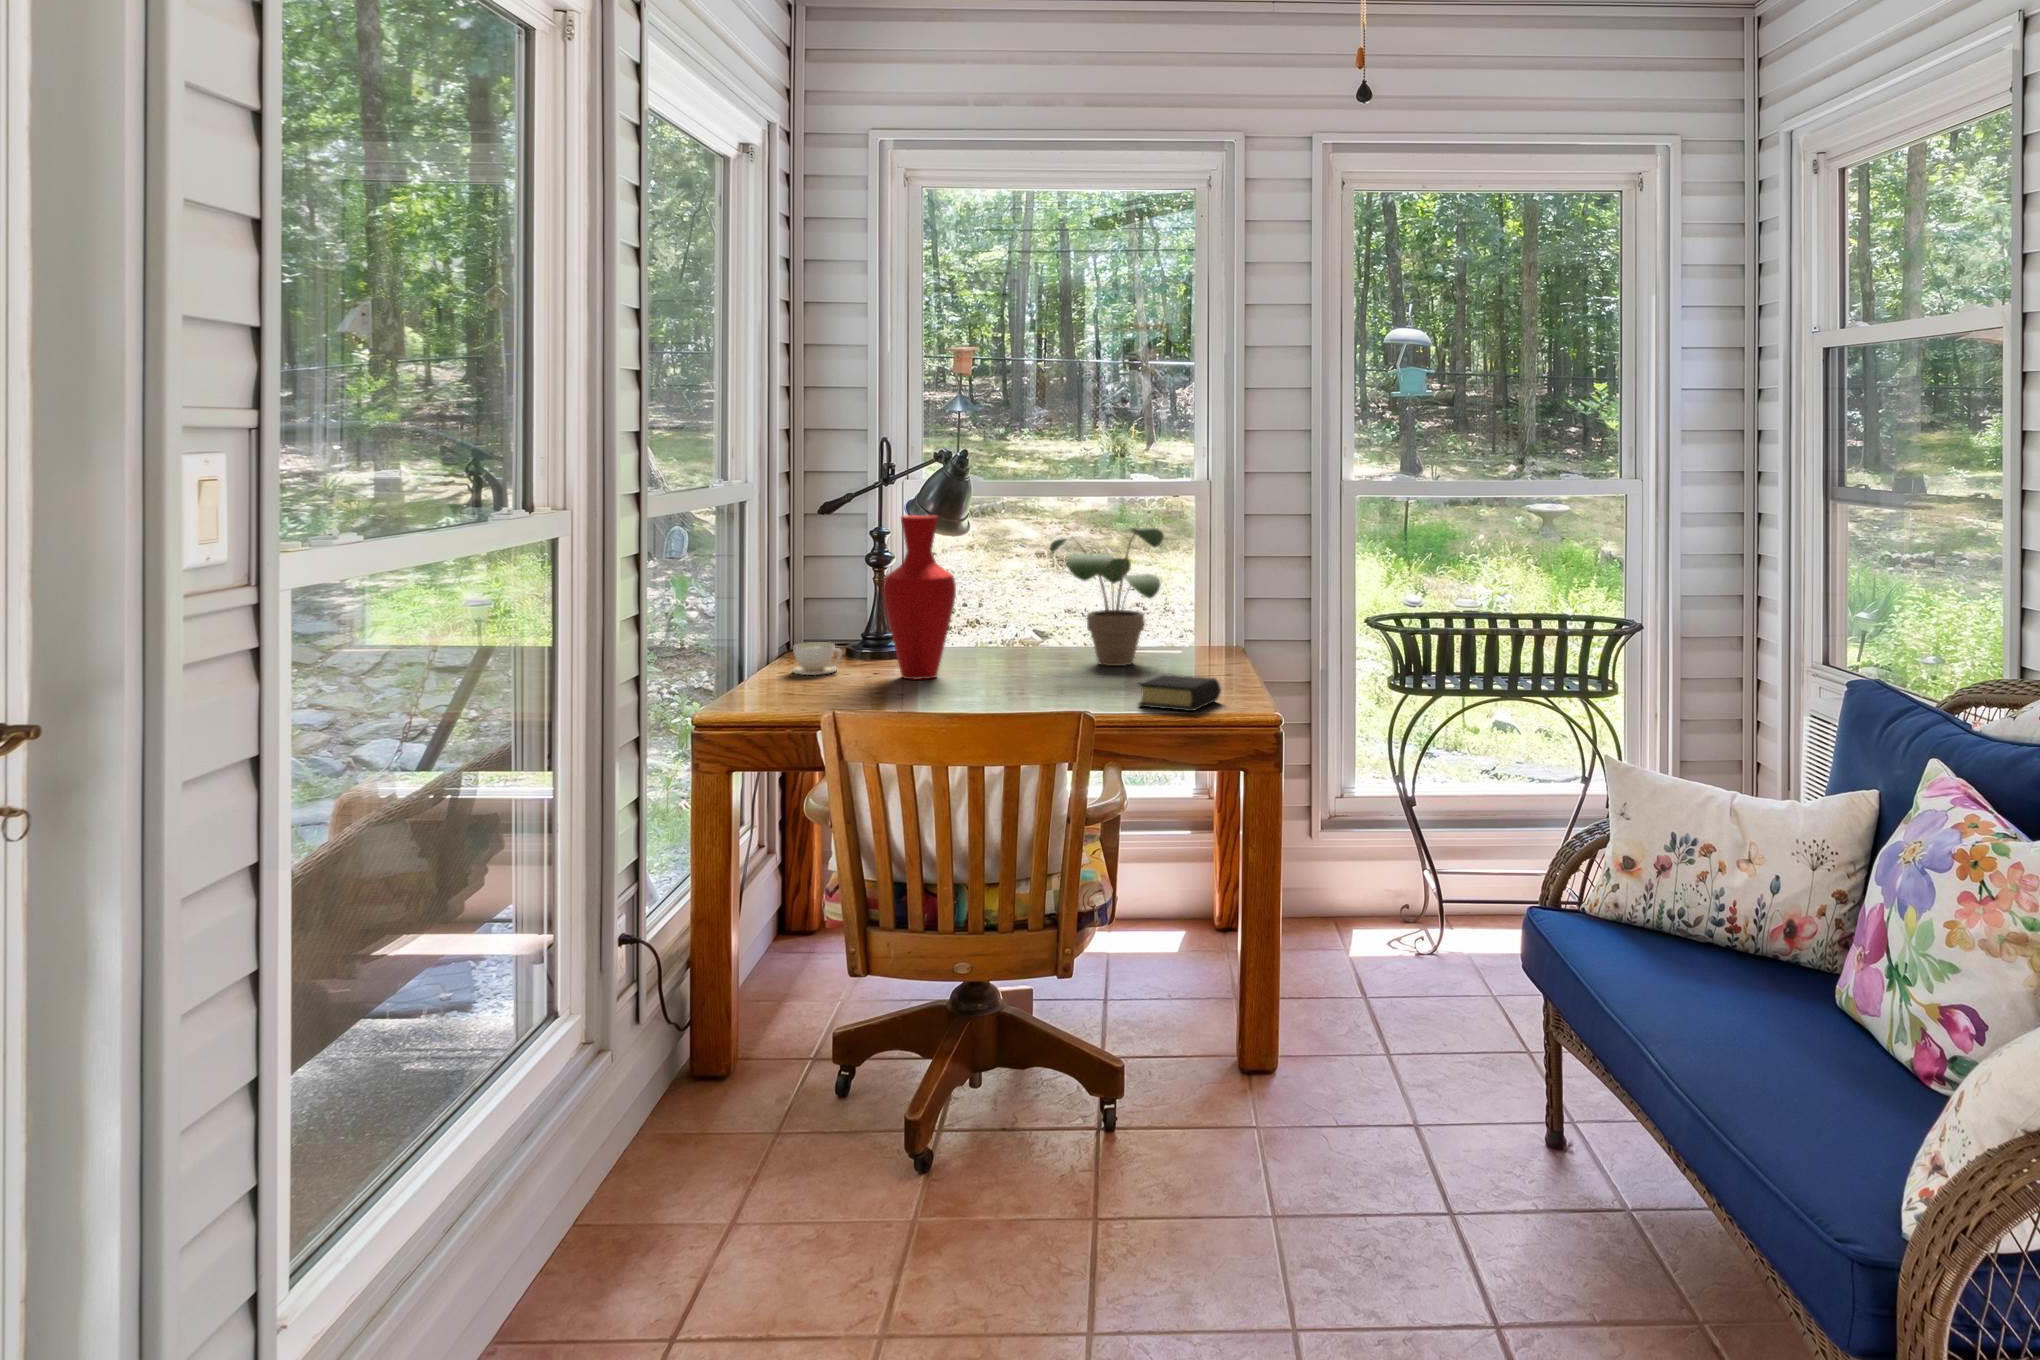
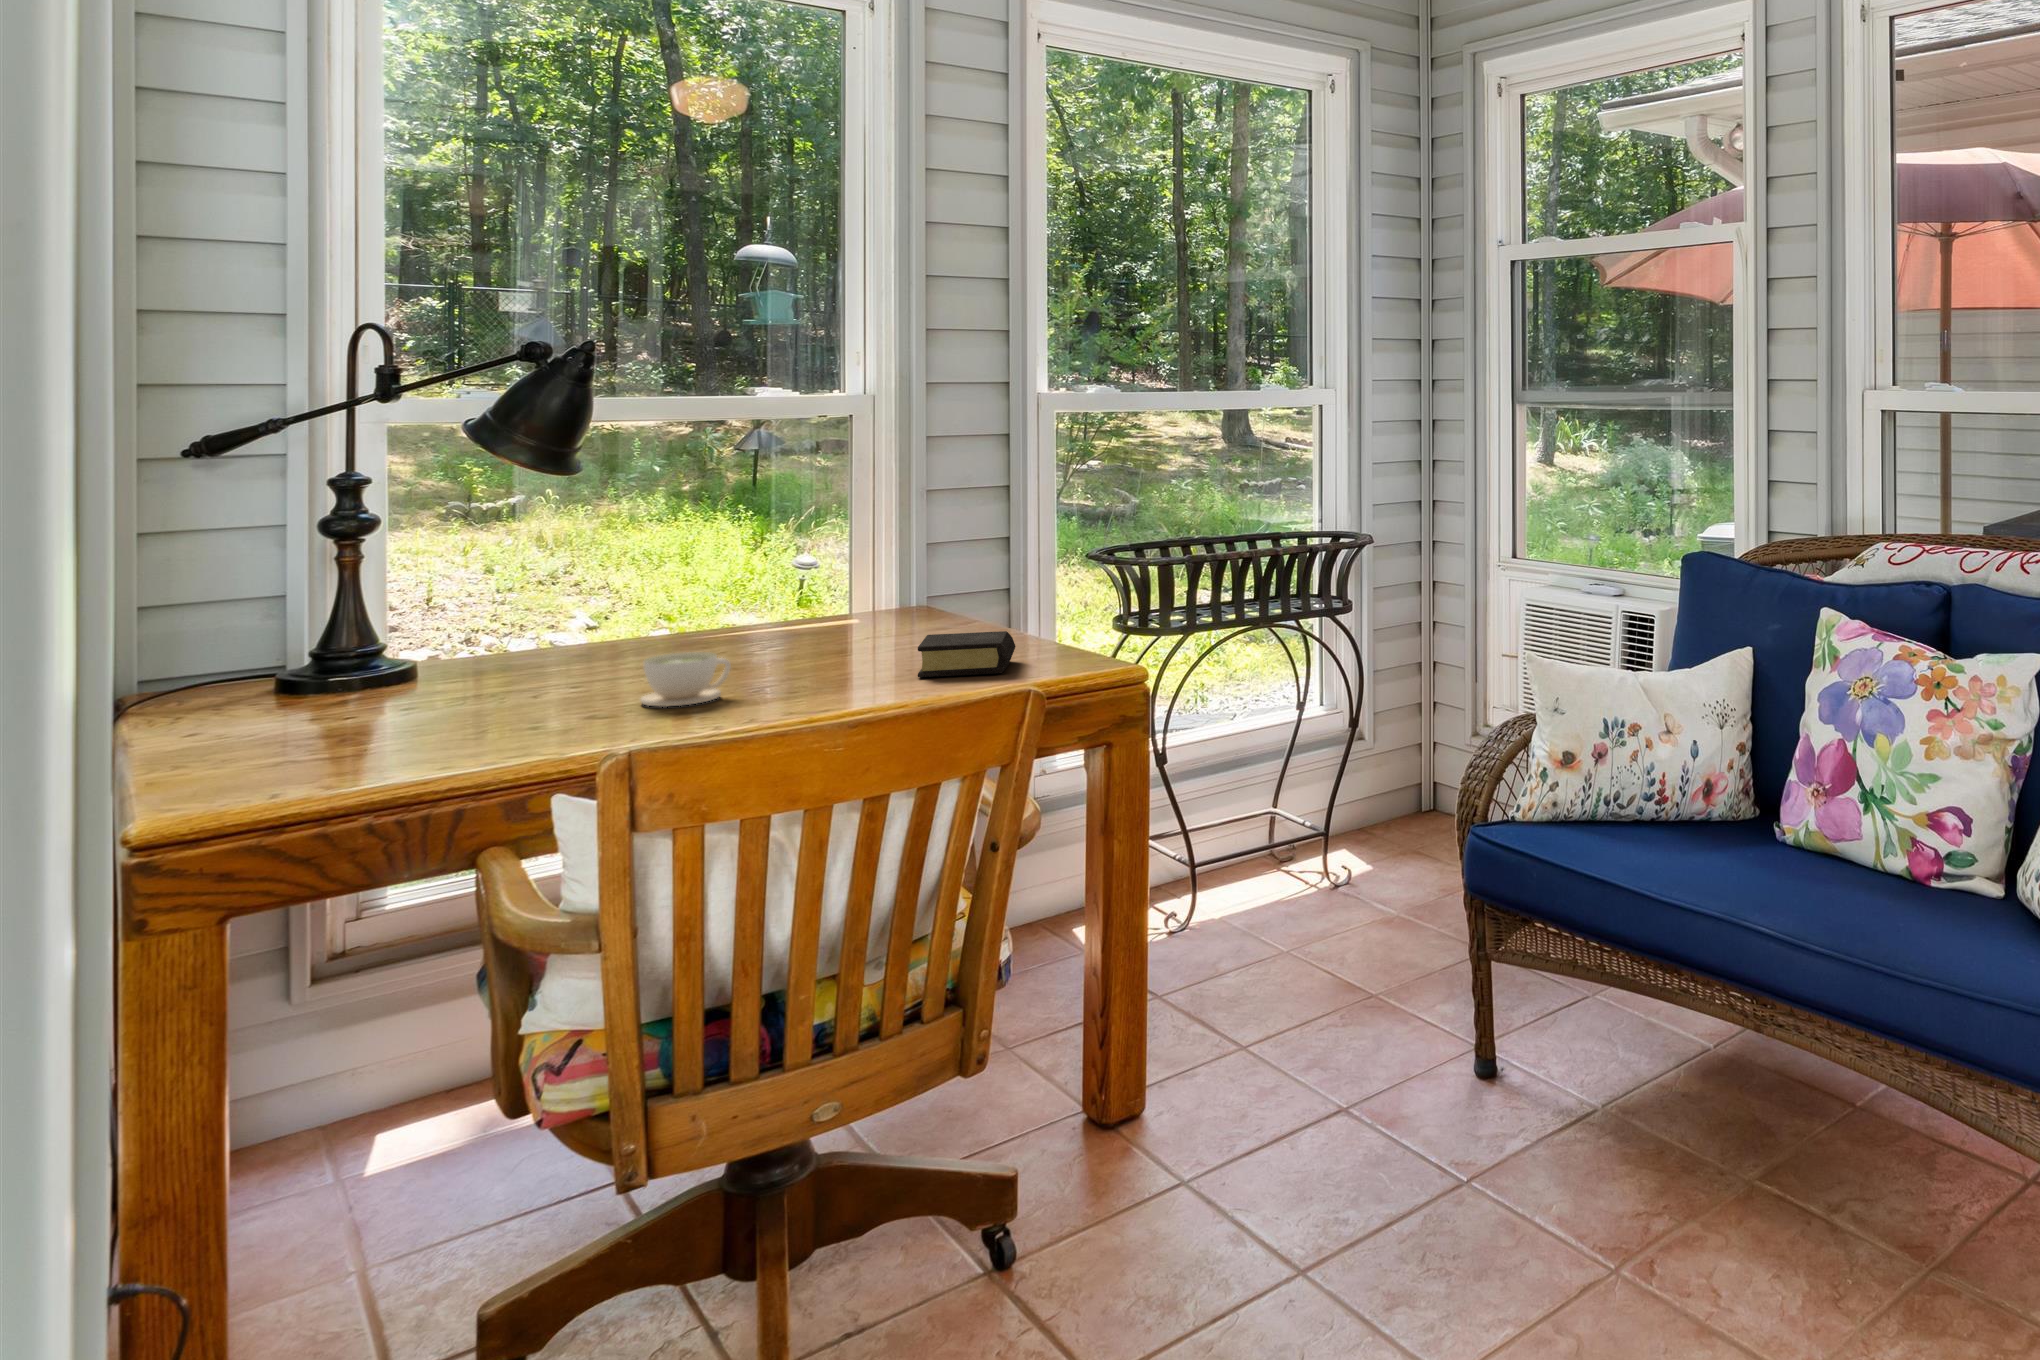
vase: present [882,515,956,679] -> none [437,444,568,692]
potted plant: present [1050,527,1164,666] -> none [676,453,868,642]
coffee cup: present [792,642,842,675] -> present [641,652,731,707]

